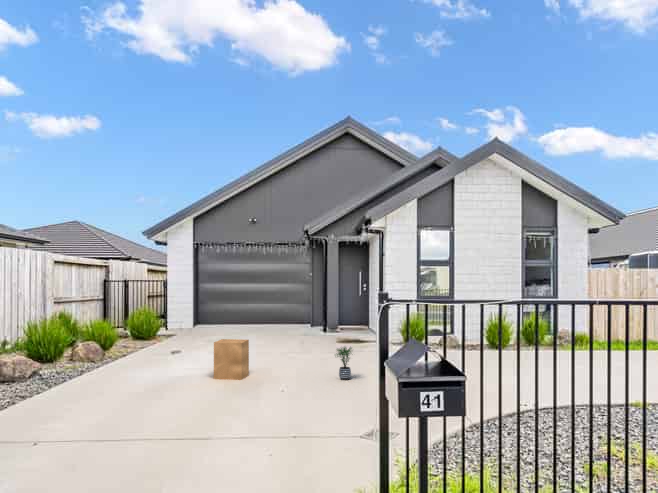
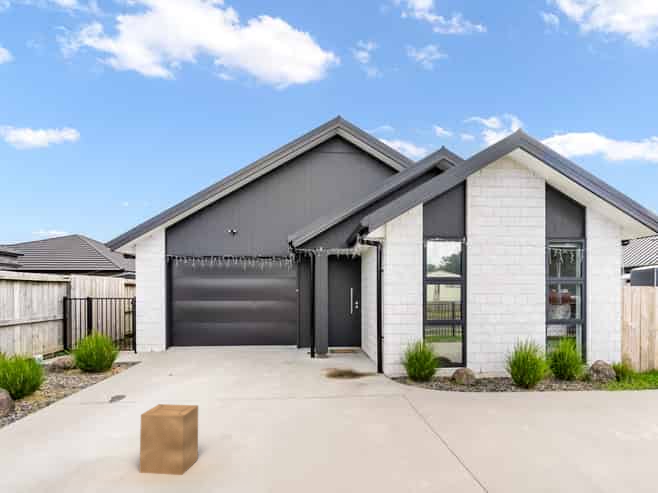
potted plant: present [337,347,352,380] -> none [325,417,359,474]

